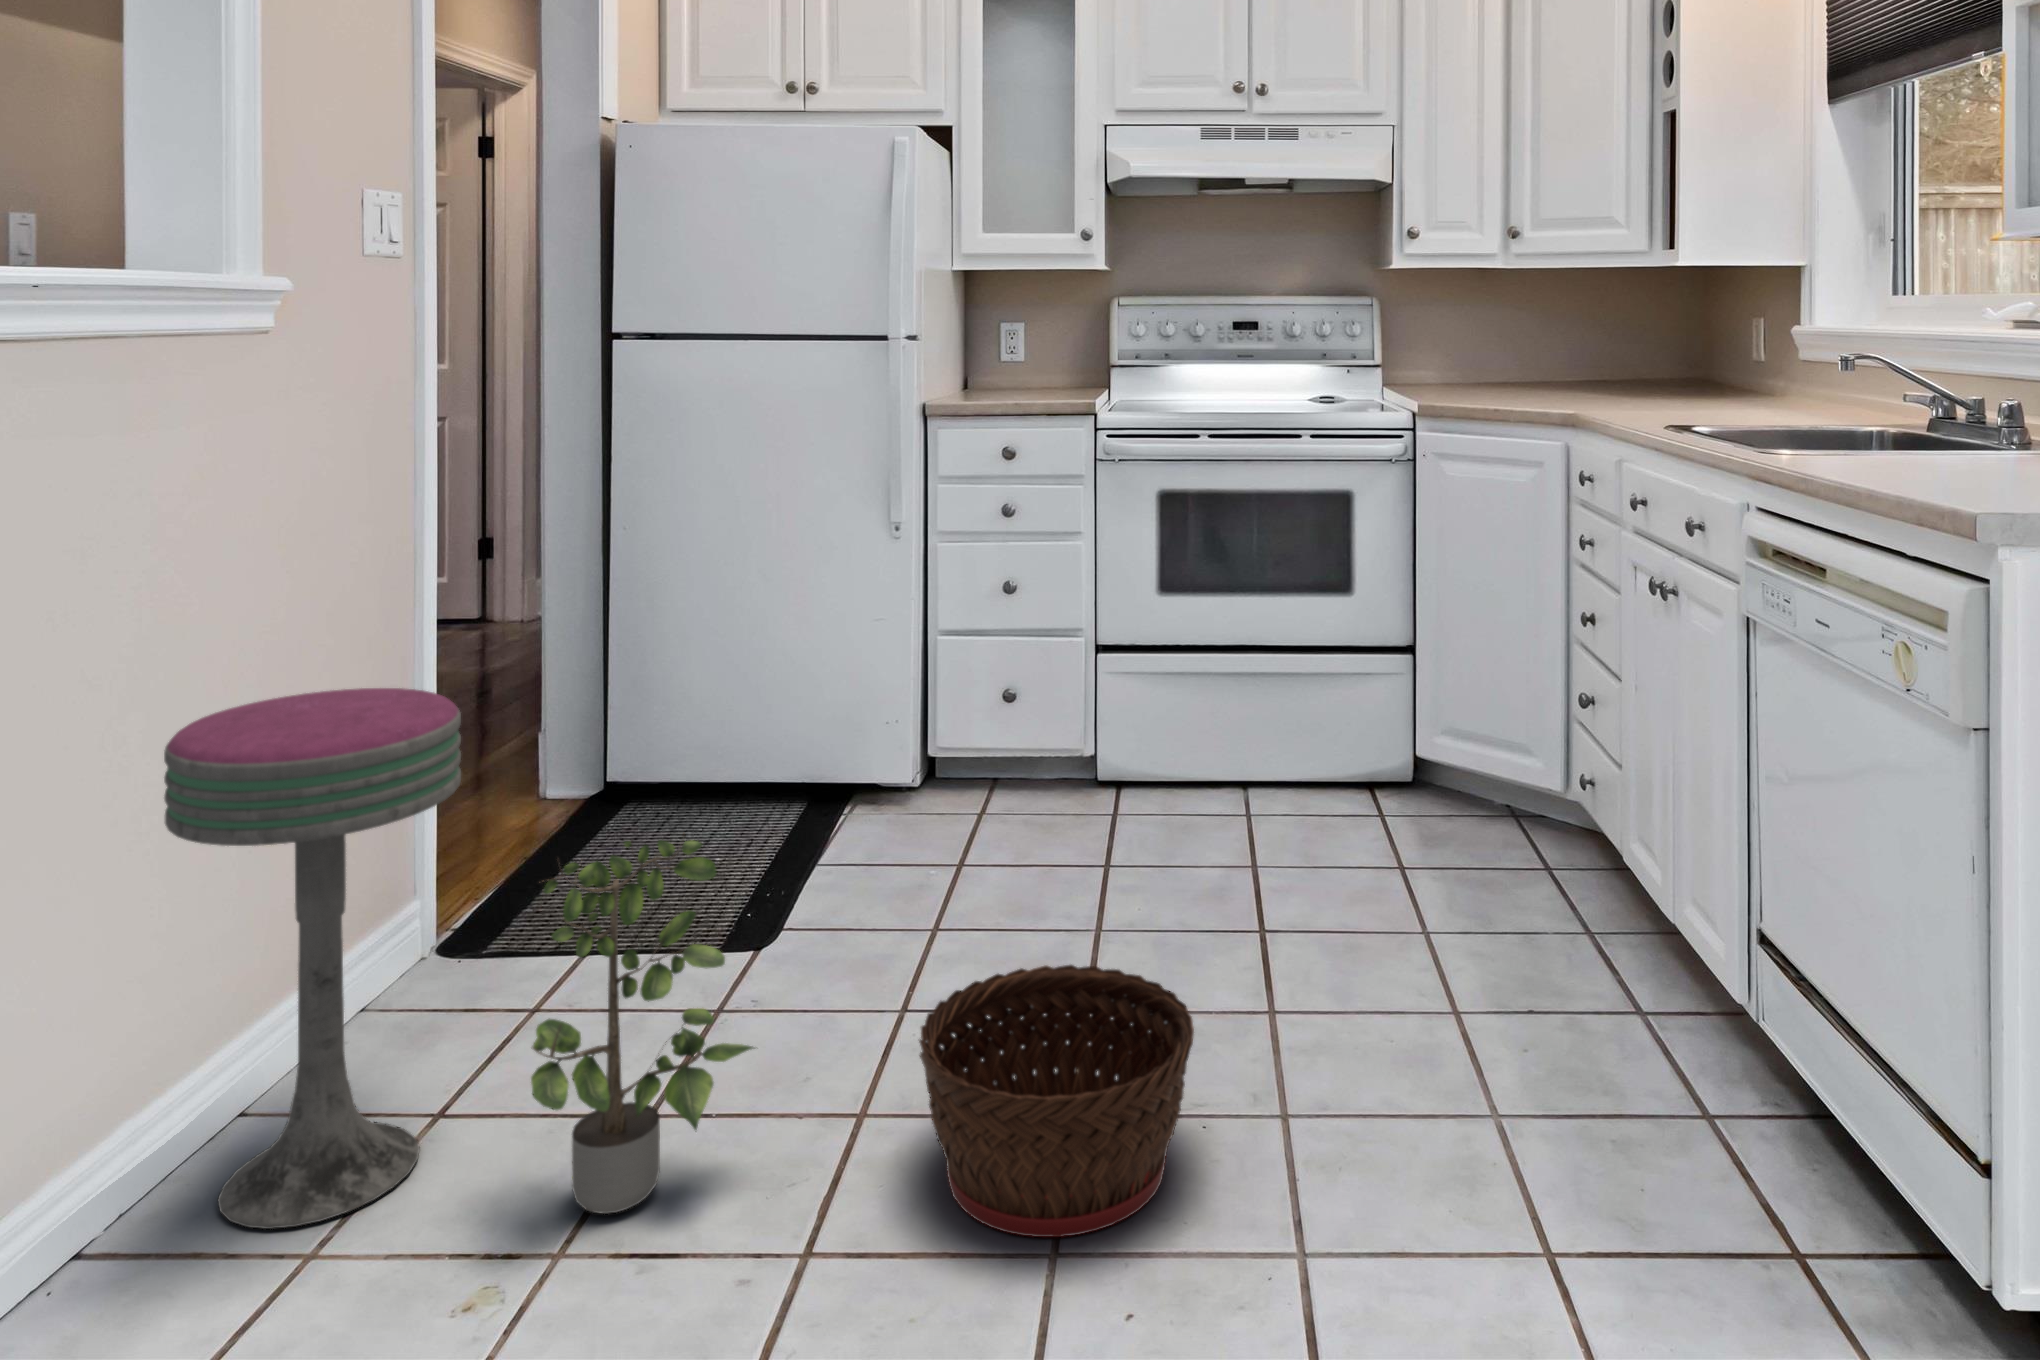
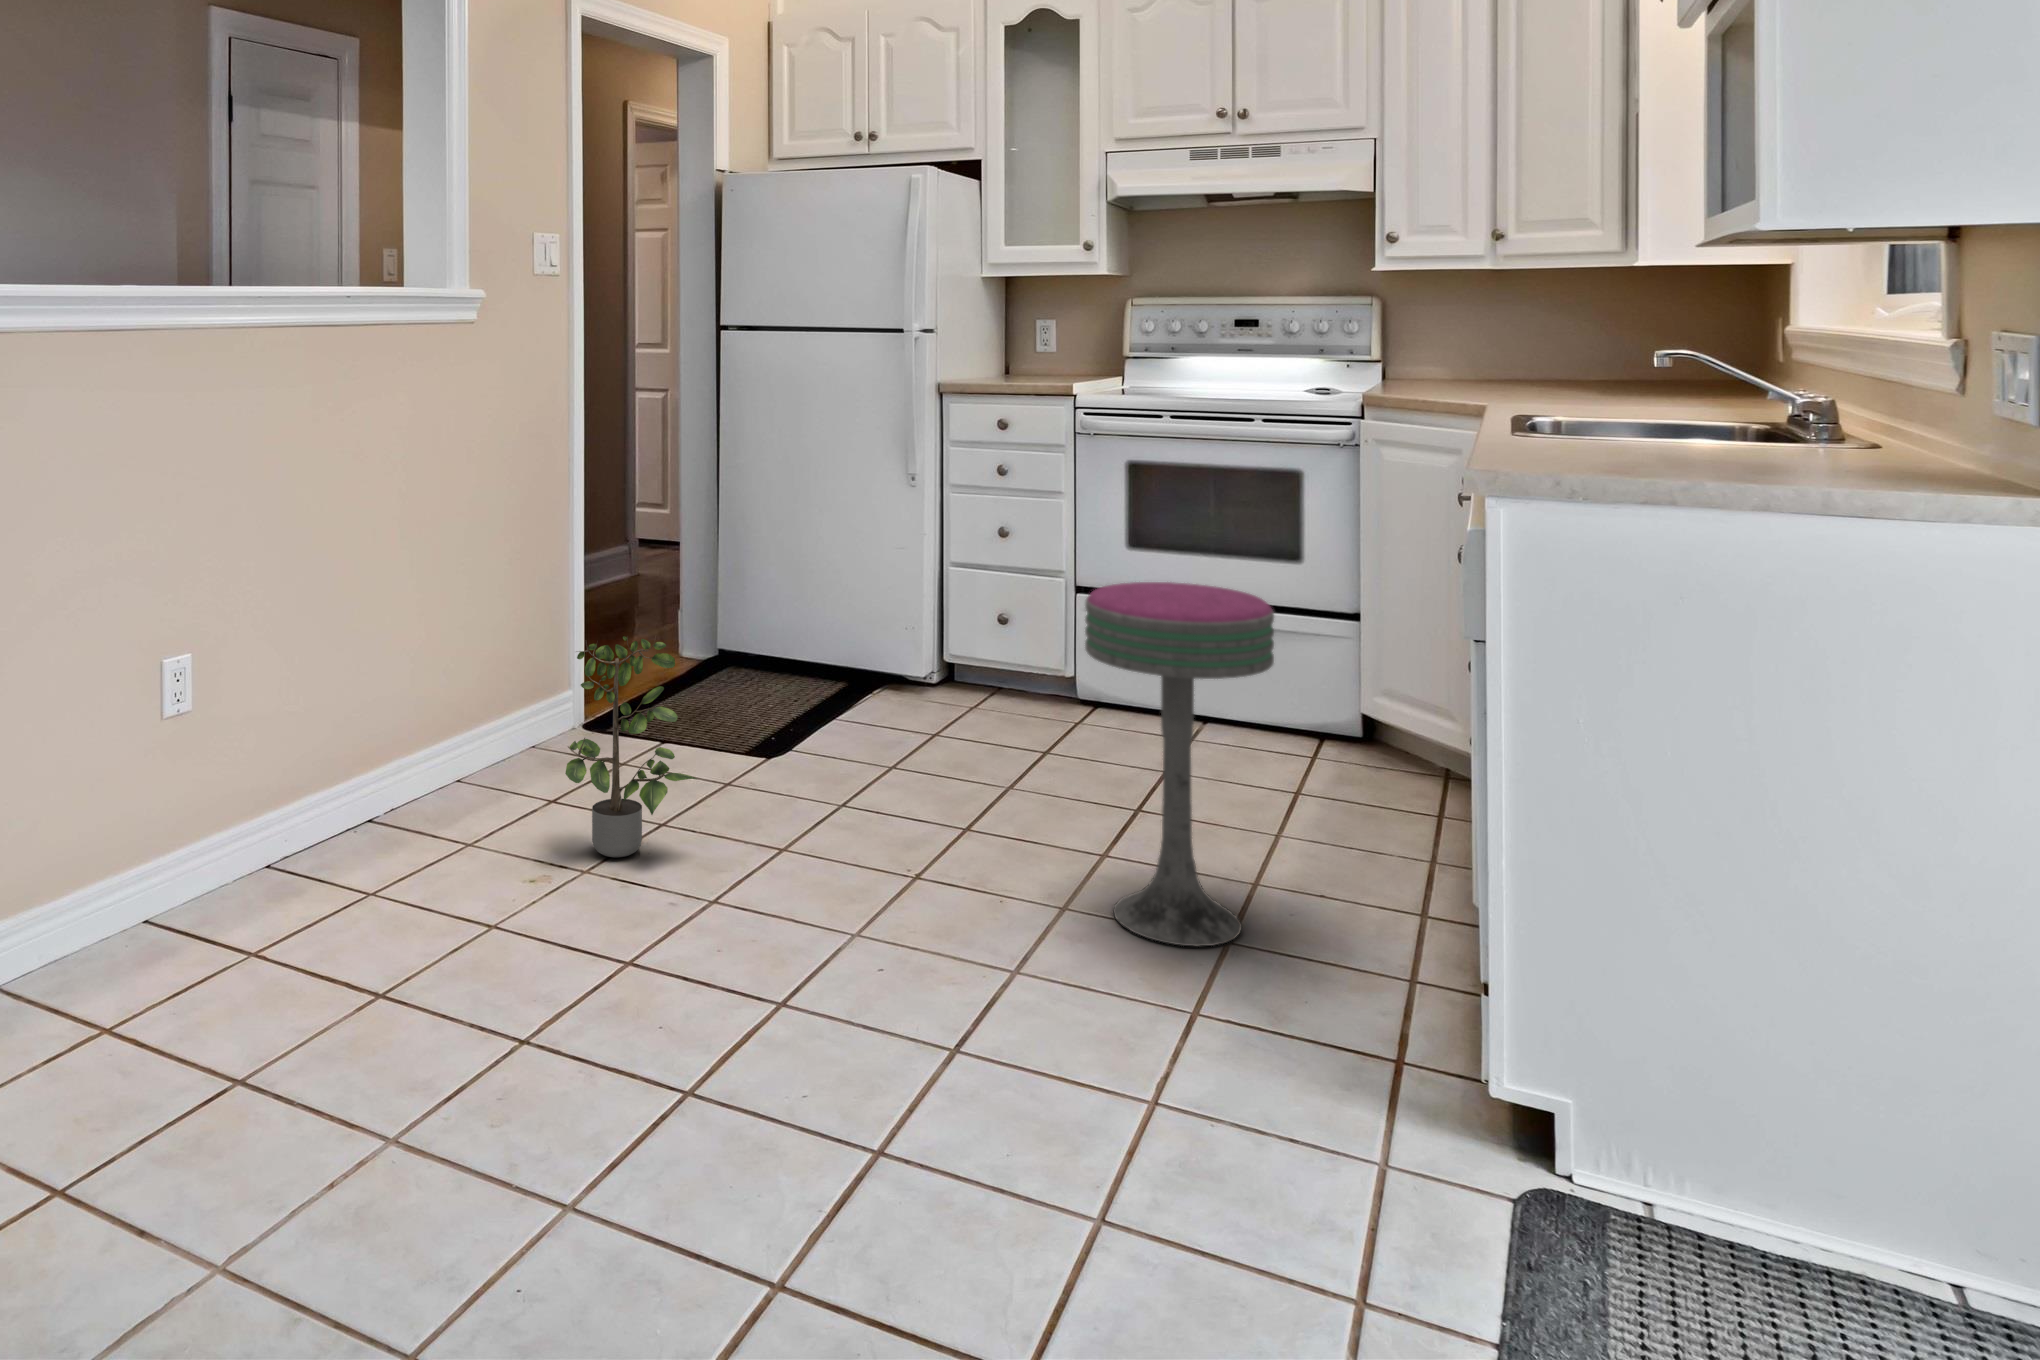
bar stool: present [164,688,461,1229] -> present [1085,582,1274,946]
basket: present [919,965,1194,1237] -> none [781,768,969,928]

